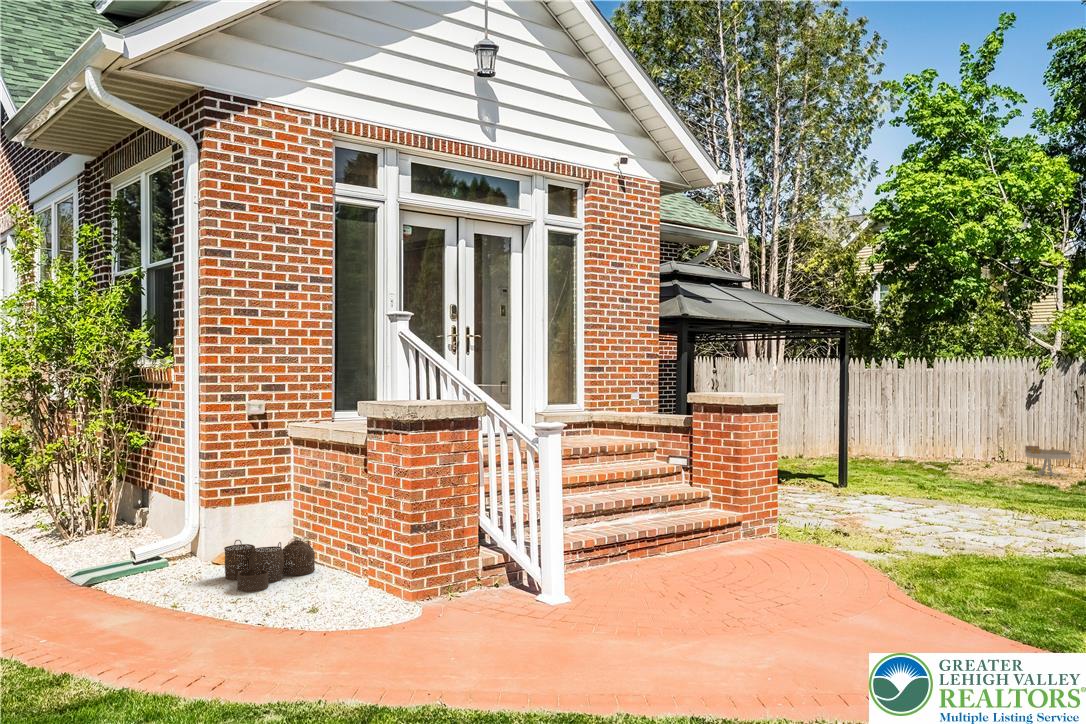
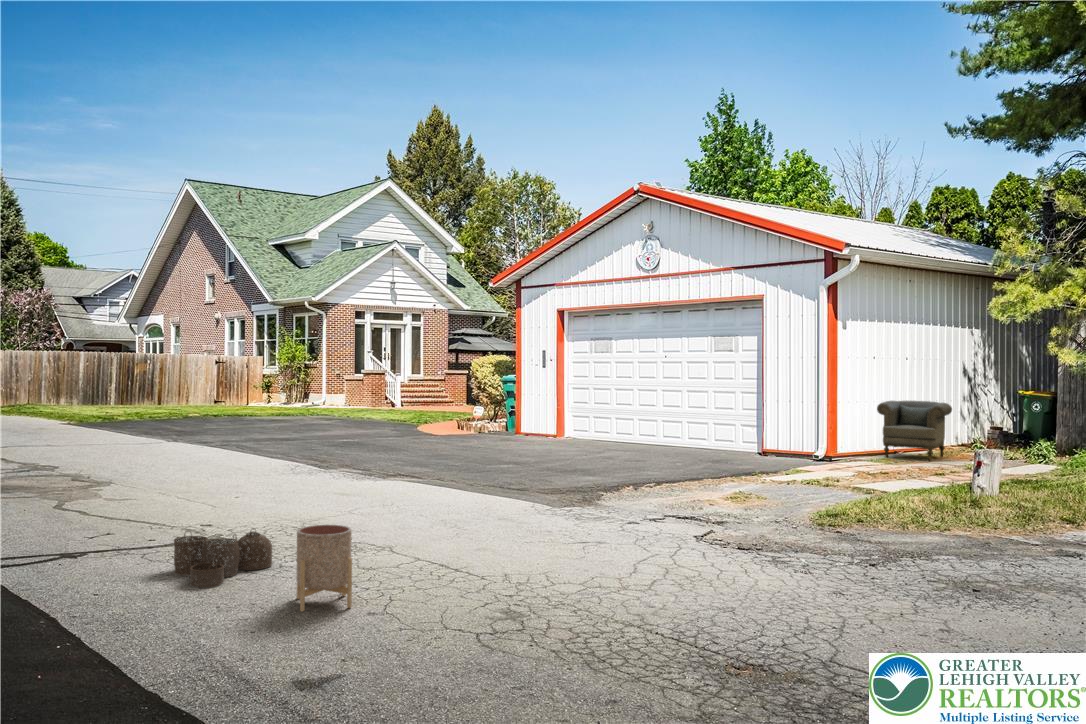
armchair: none [885,414,957,470] -> present [877,401,952,461]
side table: present [1025,446,1071,476] -> none [1023,437,1071,469]
planter: none [331,533,382,614] -> present [296,525,352,611]

